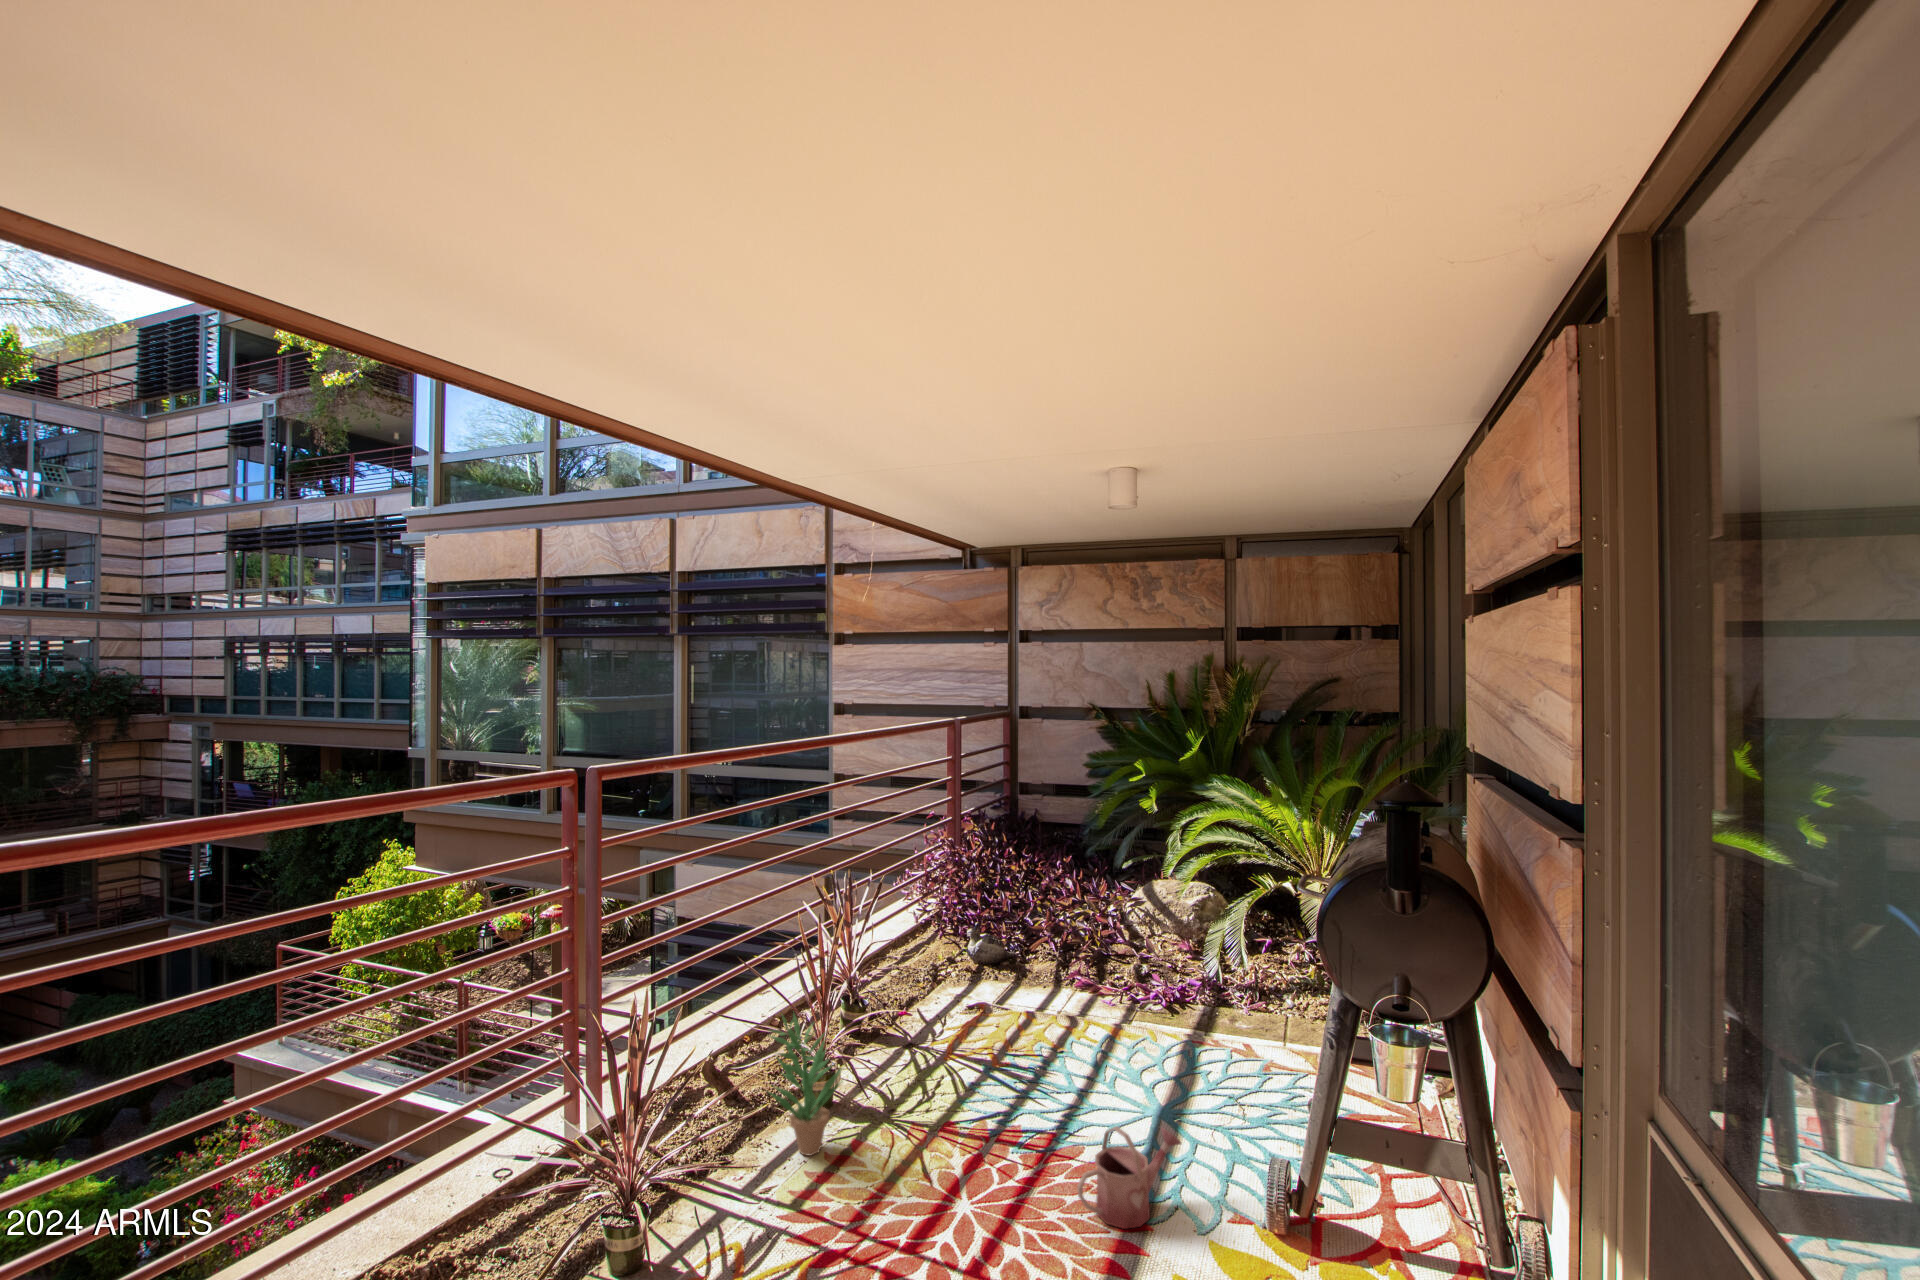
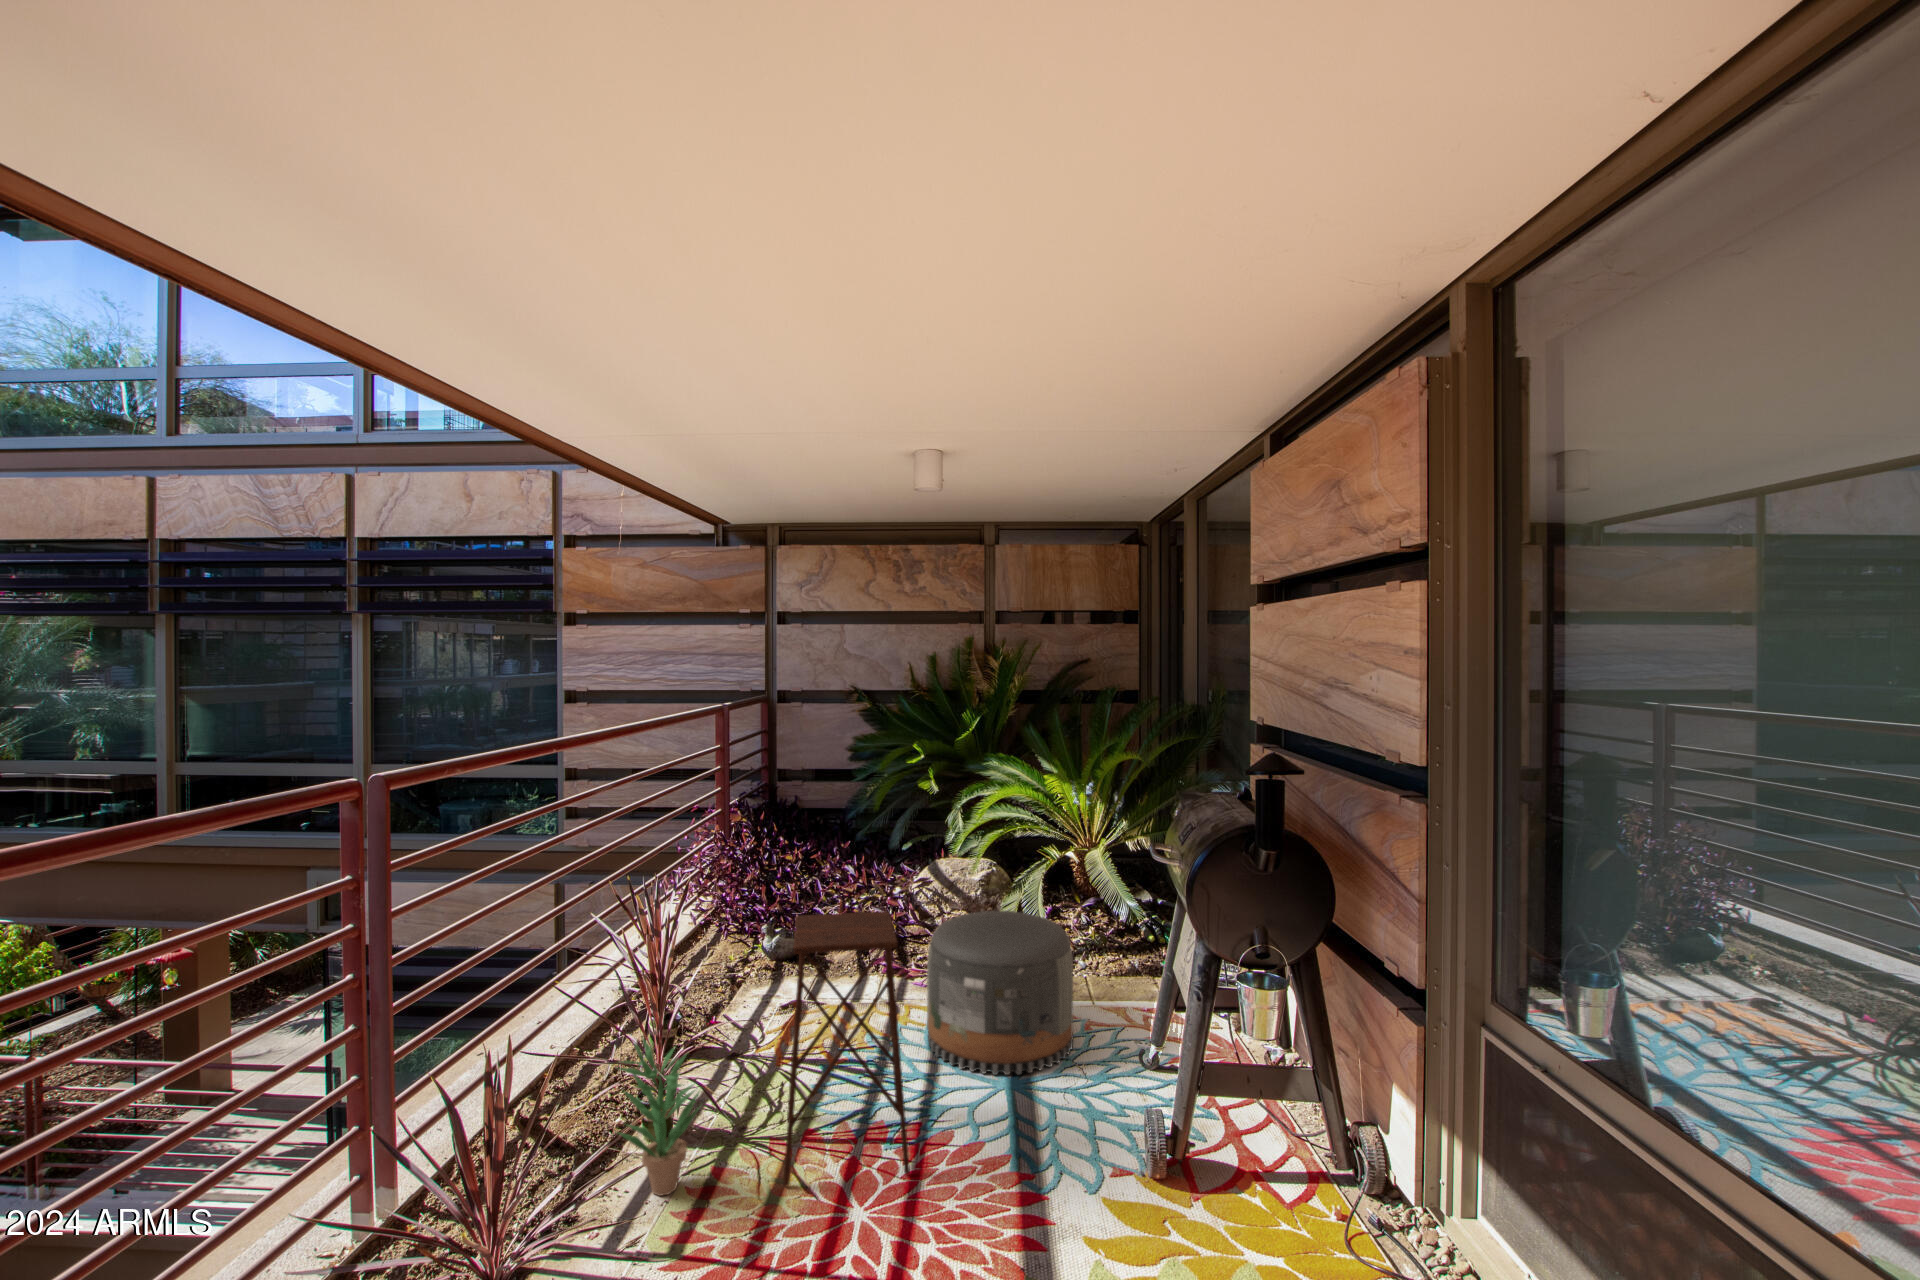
side table: none [907,917,1041,1179] -> present [783,911,910,1186]
pouf: none [1090,933,1245,1104] -> present [927,911,1073,1075]
watering can: present [1077,1127,1181,1229] -> none [980,1098,1062,1203]

